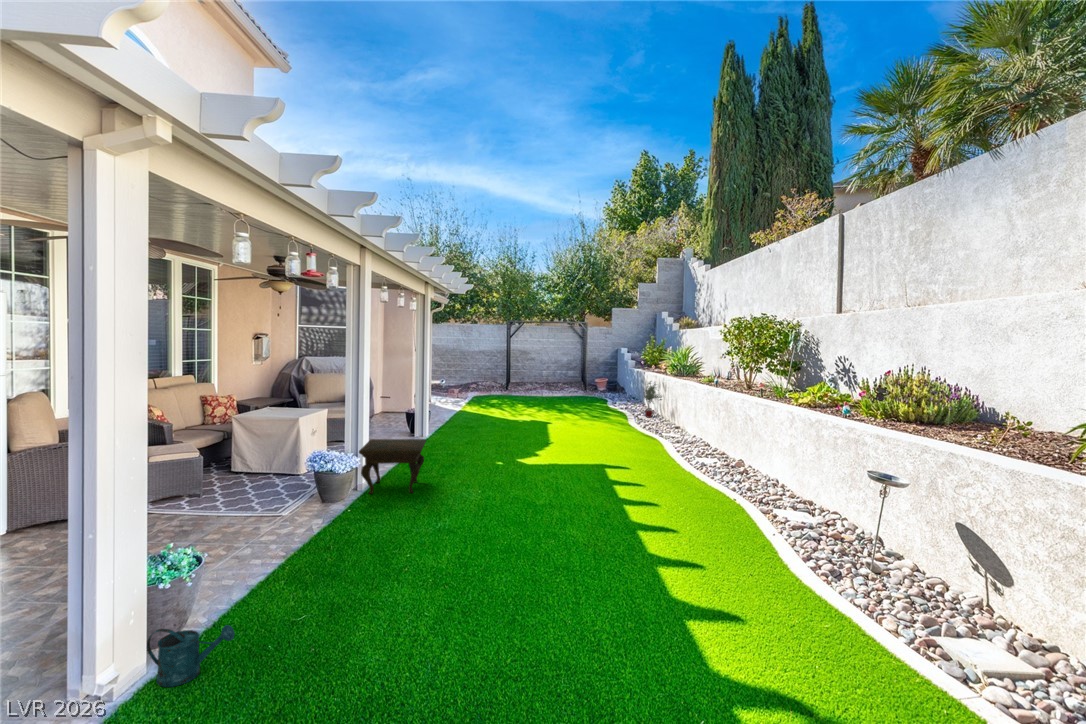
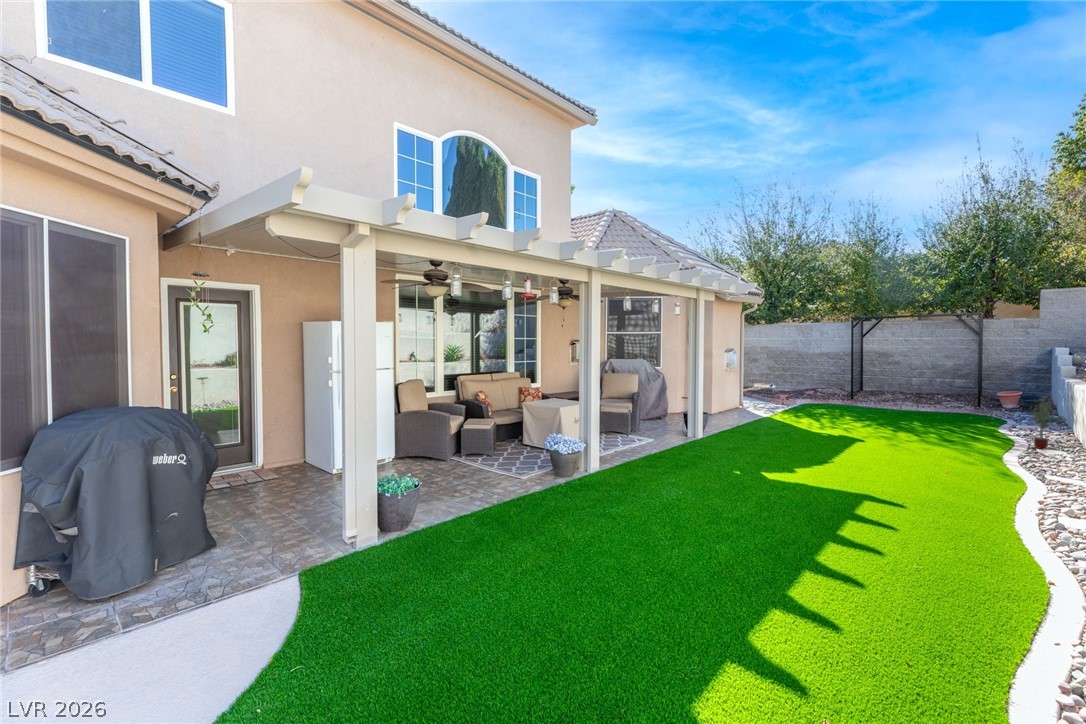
side table: present [359,439,426,494] -> none [580,432,650,485]
watering can: present [147,625,235,687] -> none [347,528,383,566]

